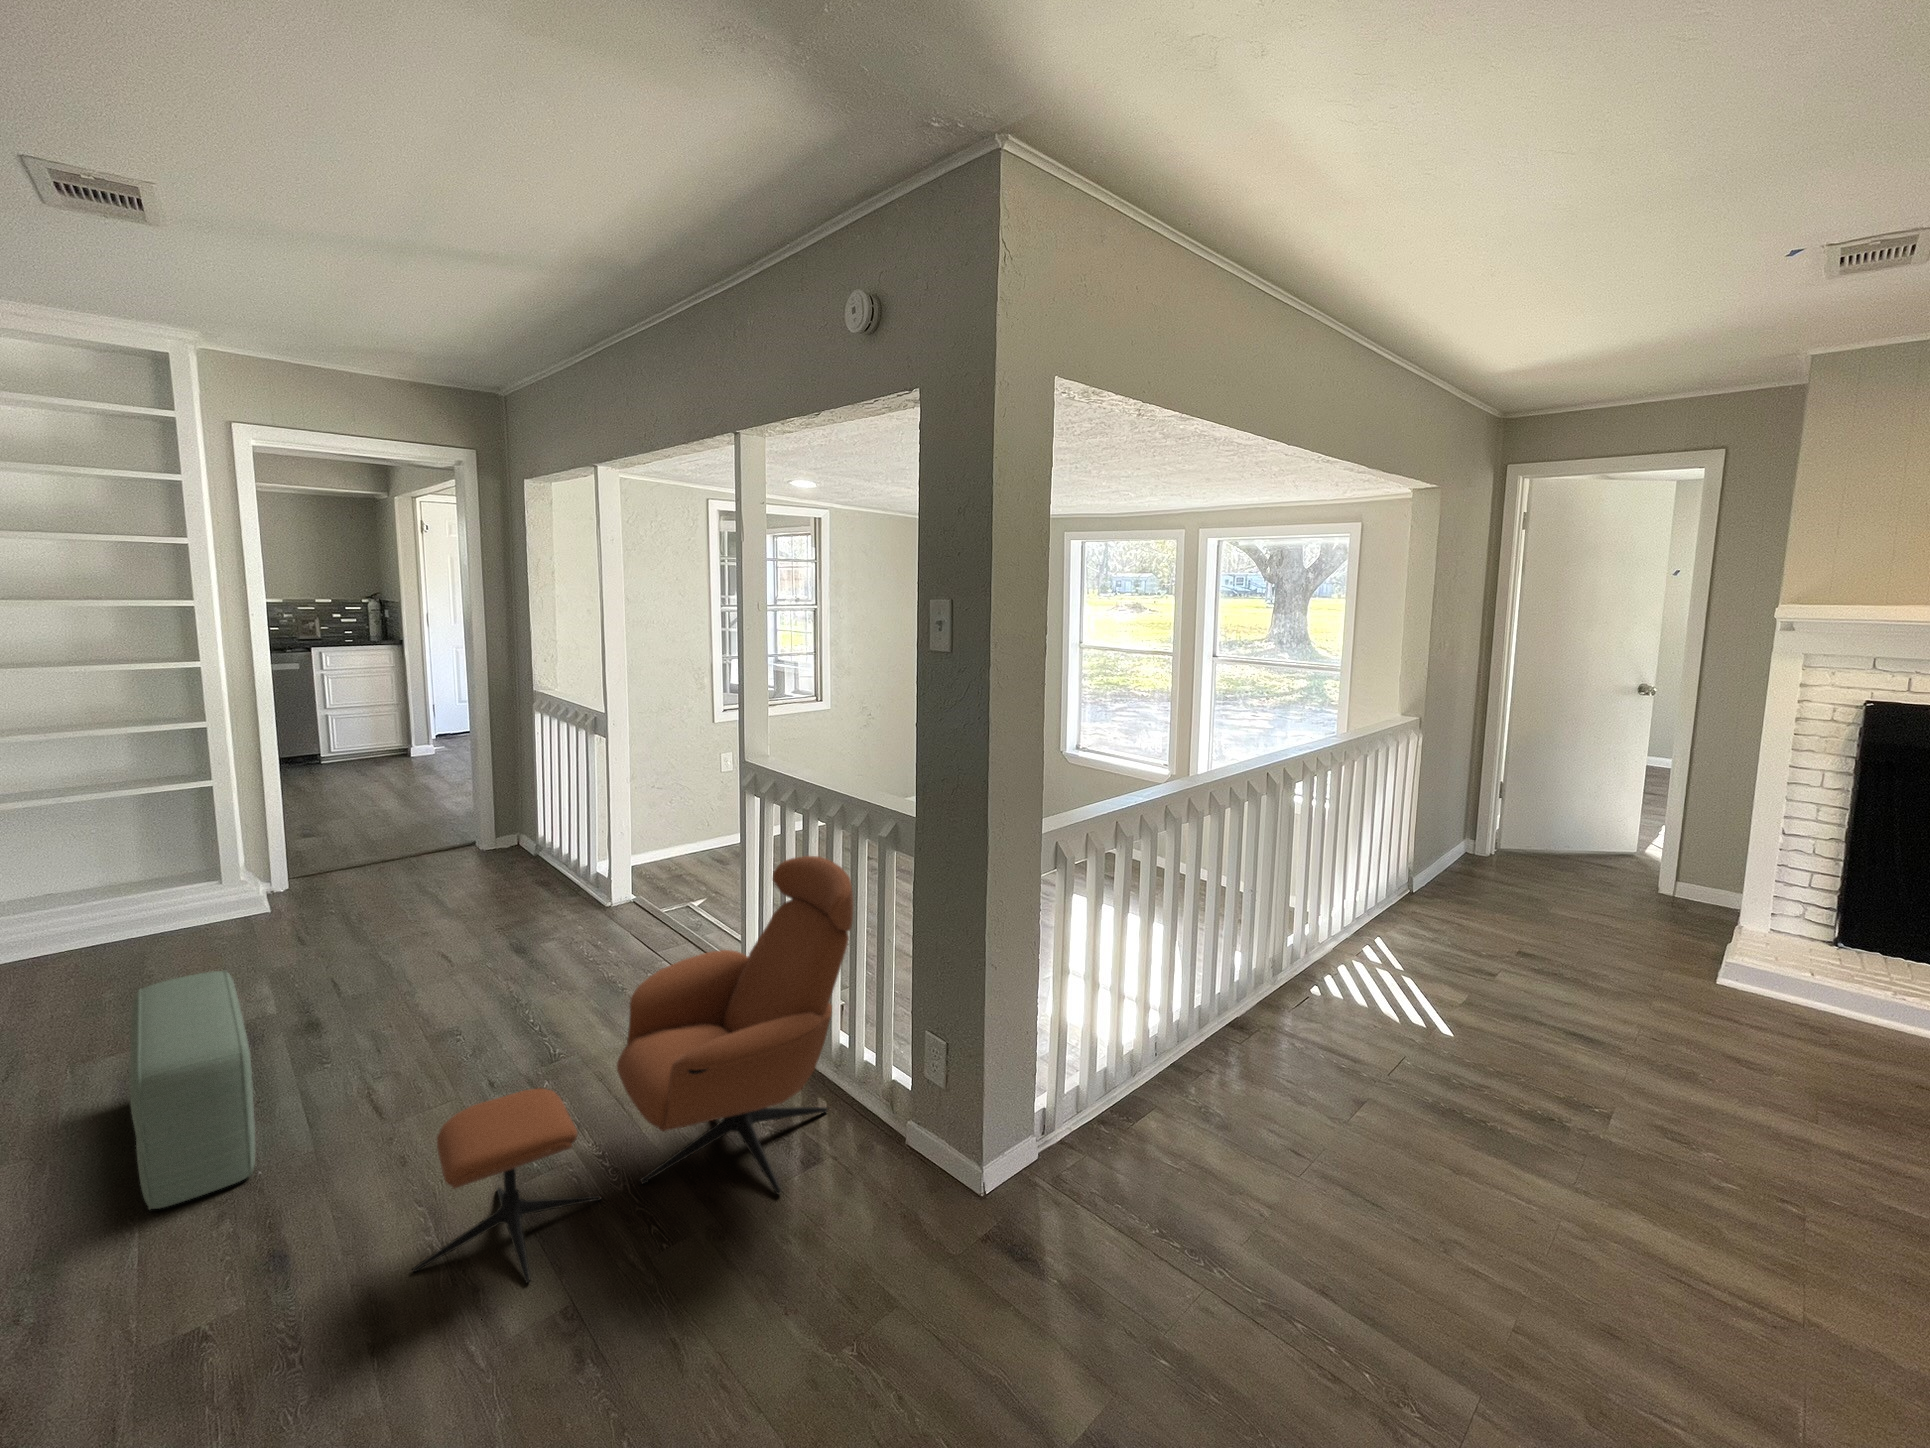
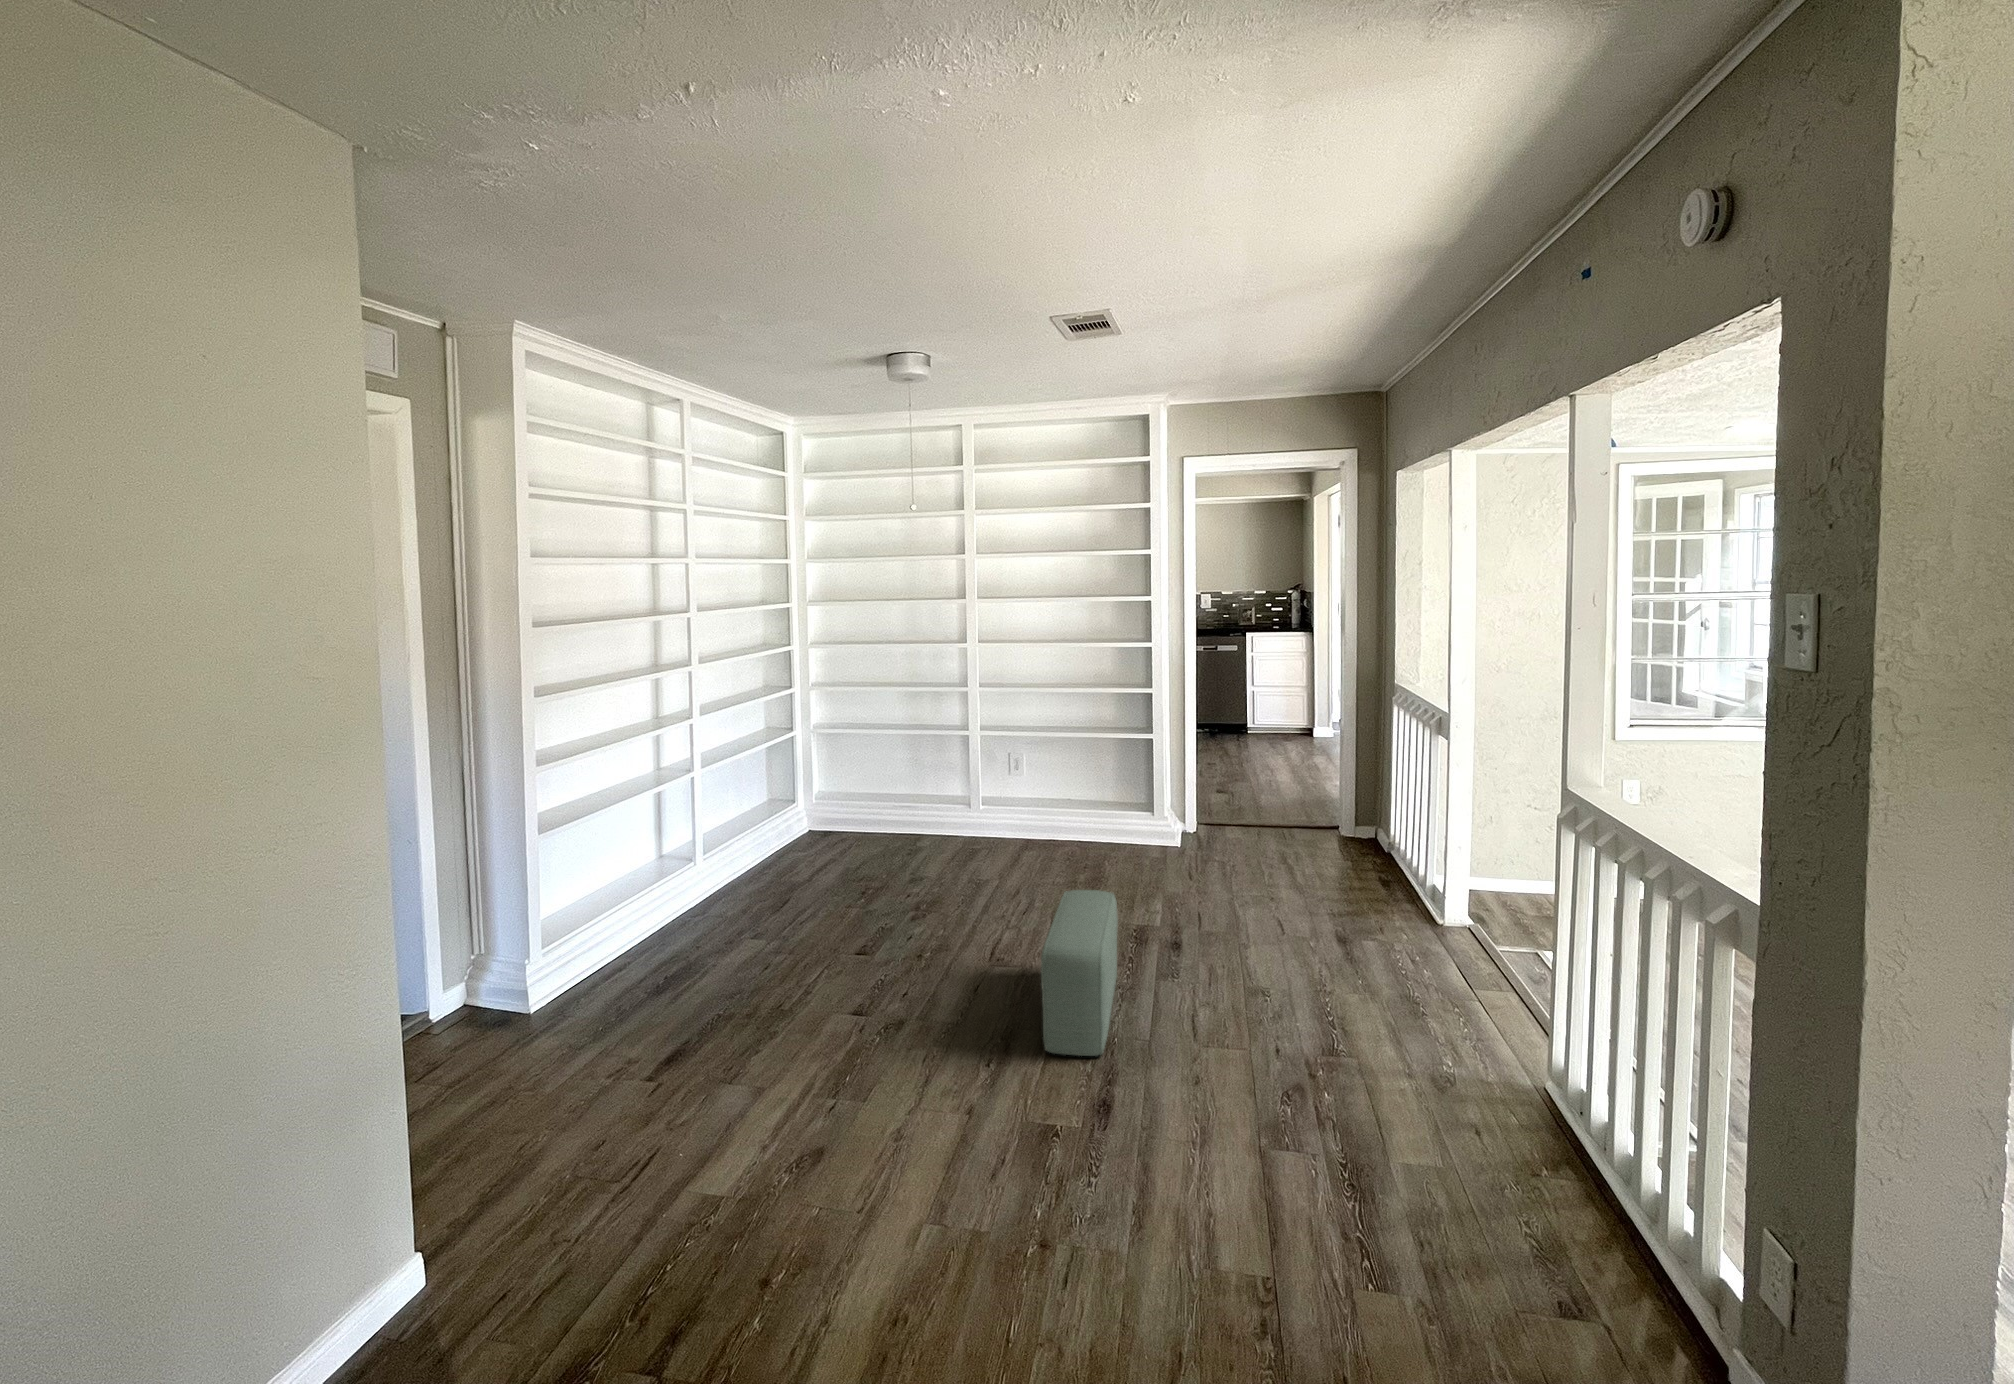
lounge chair: present [412,856,853,1283] -> none [1171,918,1653,1304]

